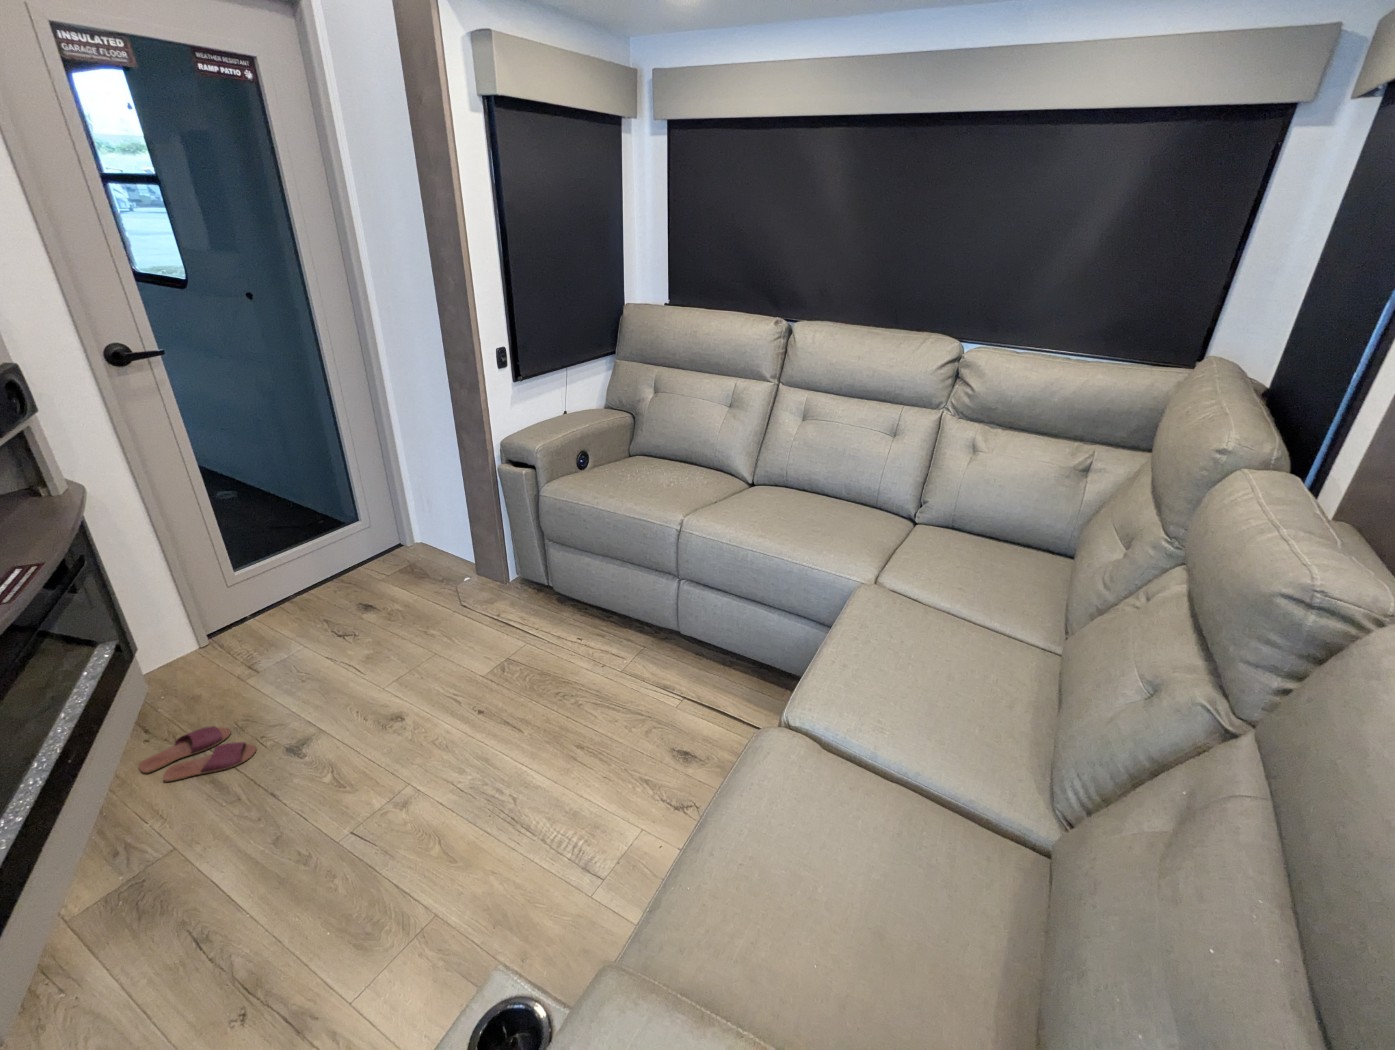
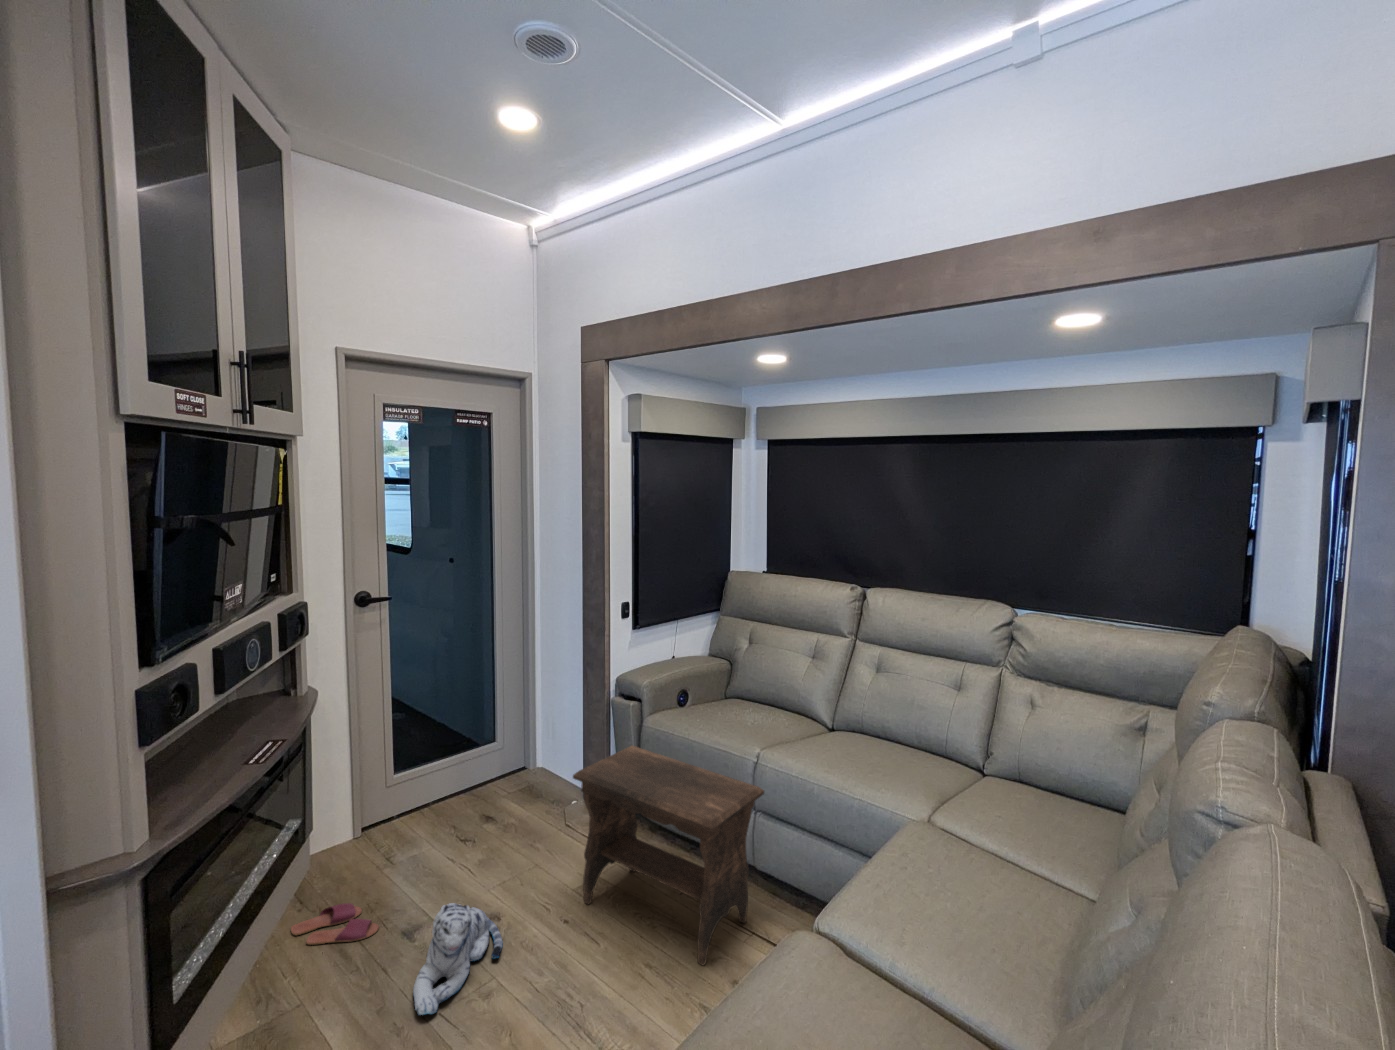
footstool: none [468,521,696,738] -> present [573,746,764,965]
plush toy: none [313,715,414,845] -> present [413,903,503,1015]

